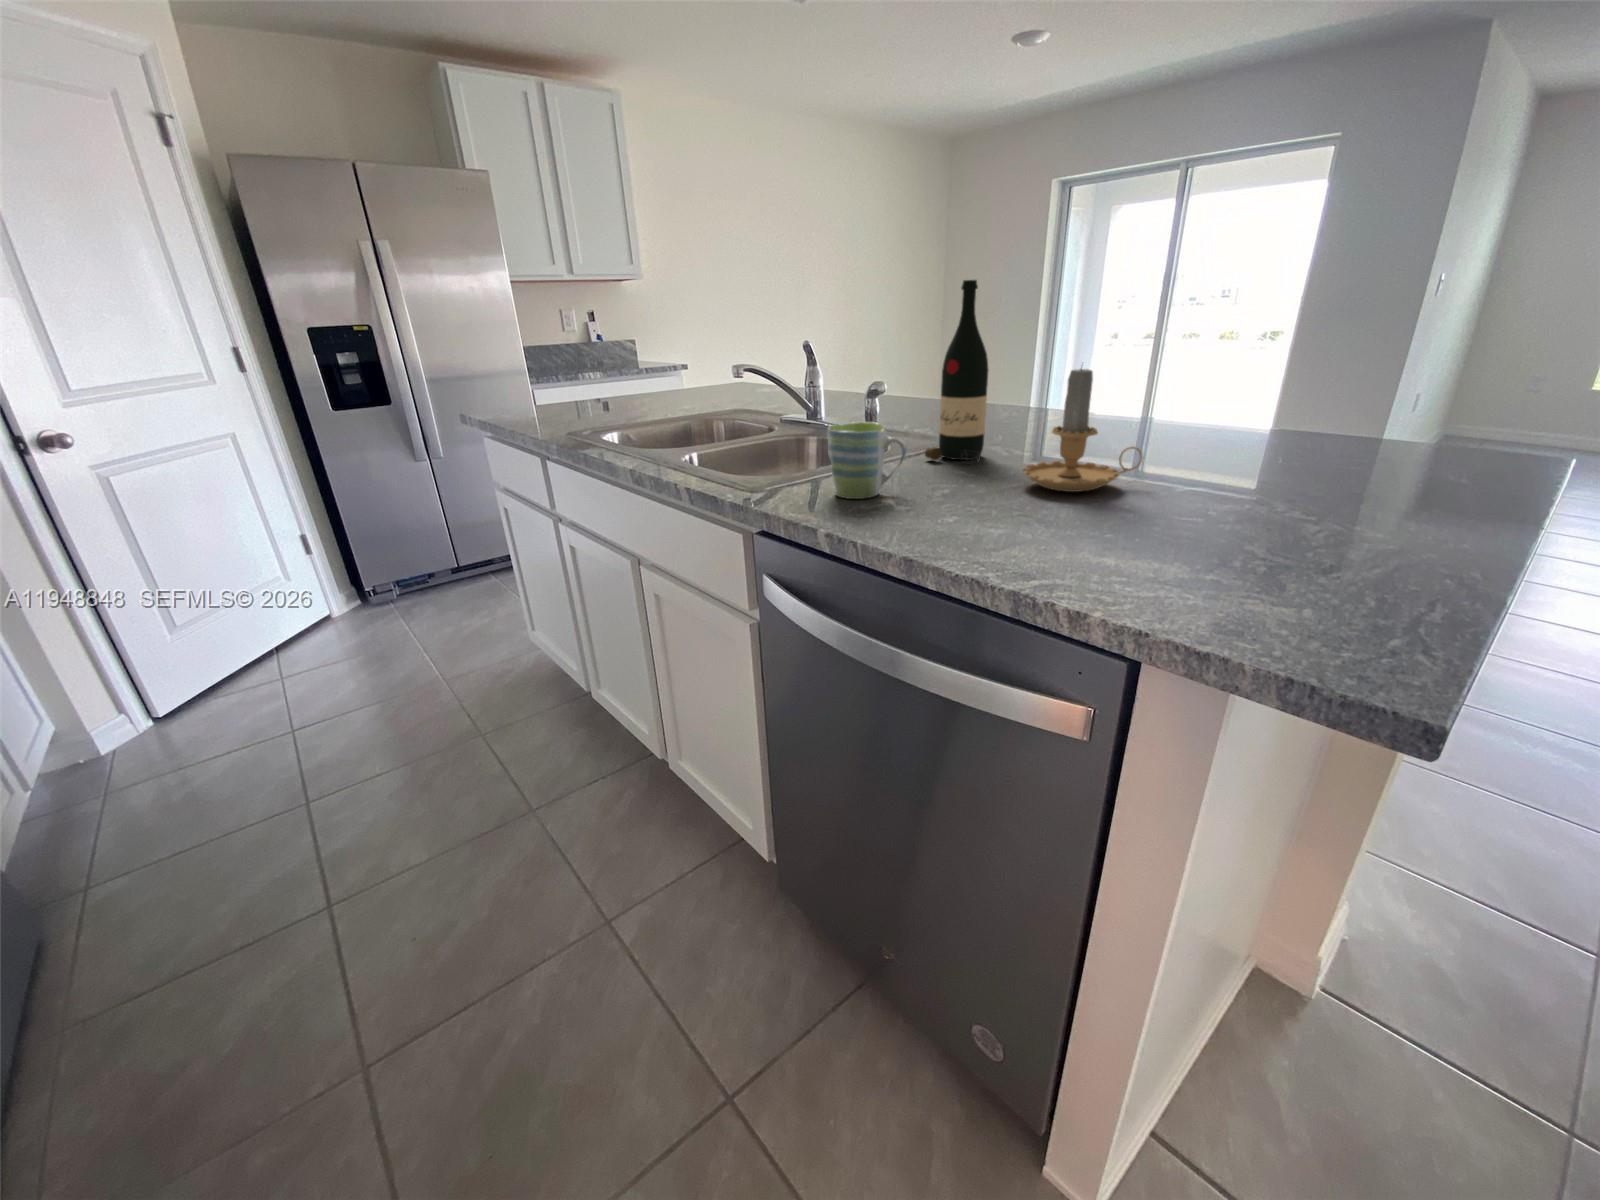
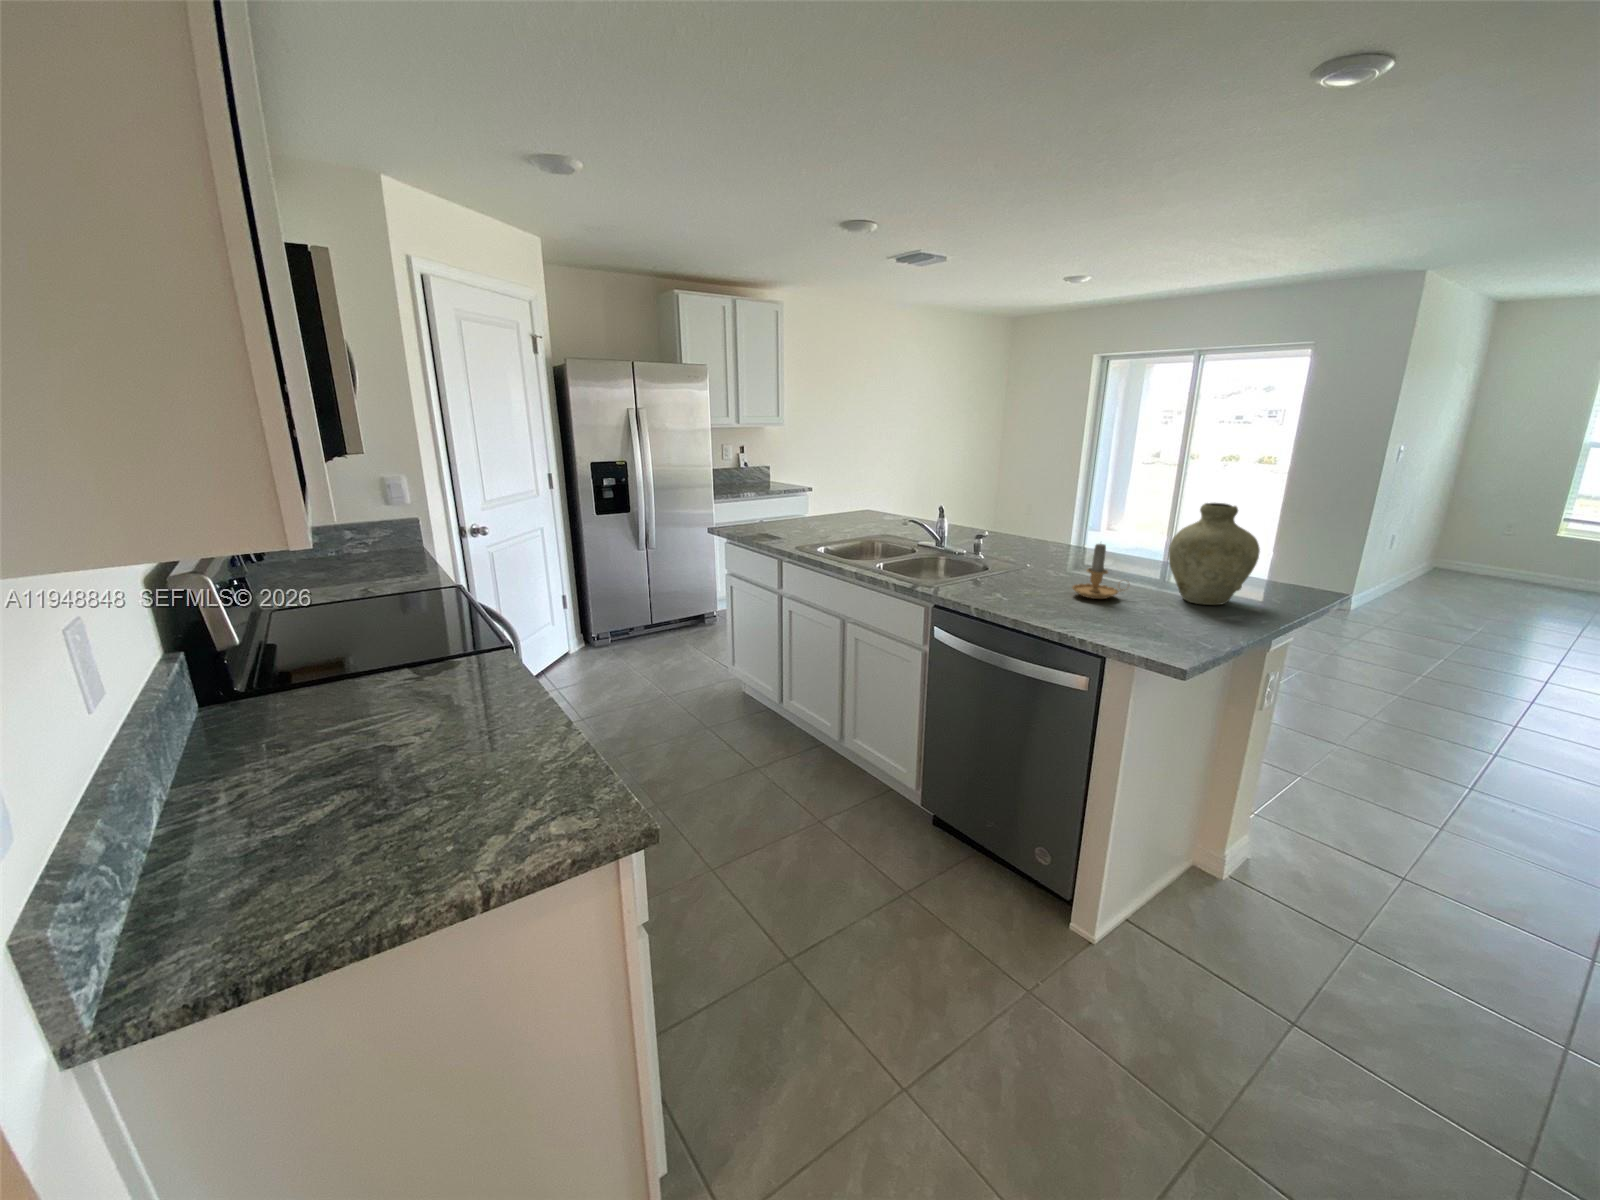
vase: none [1225,252,1443,491] -> present [1168,503,1260,605]
wine bottle: present [925,280,988,463] -> none [1019,492,1054,581]
mug: present [827,422,907,499] -> none [979,560,1017,596]

